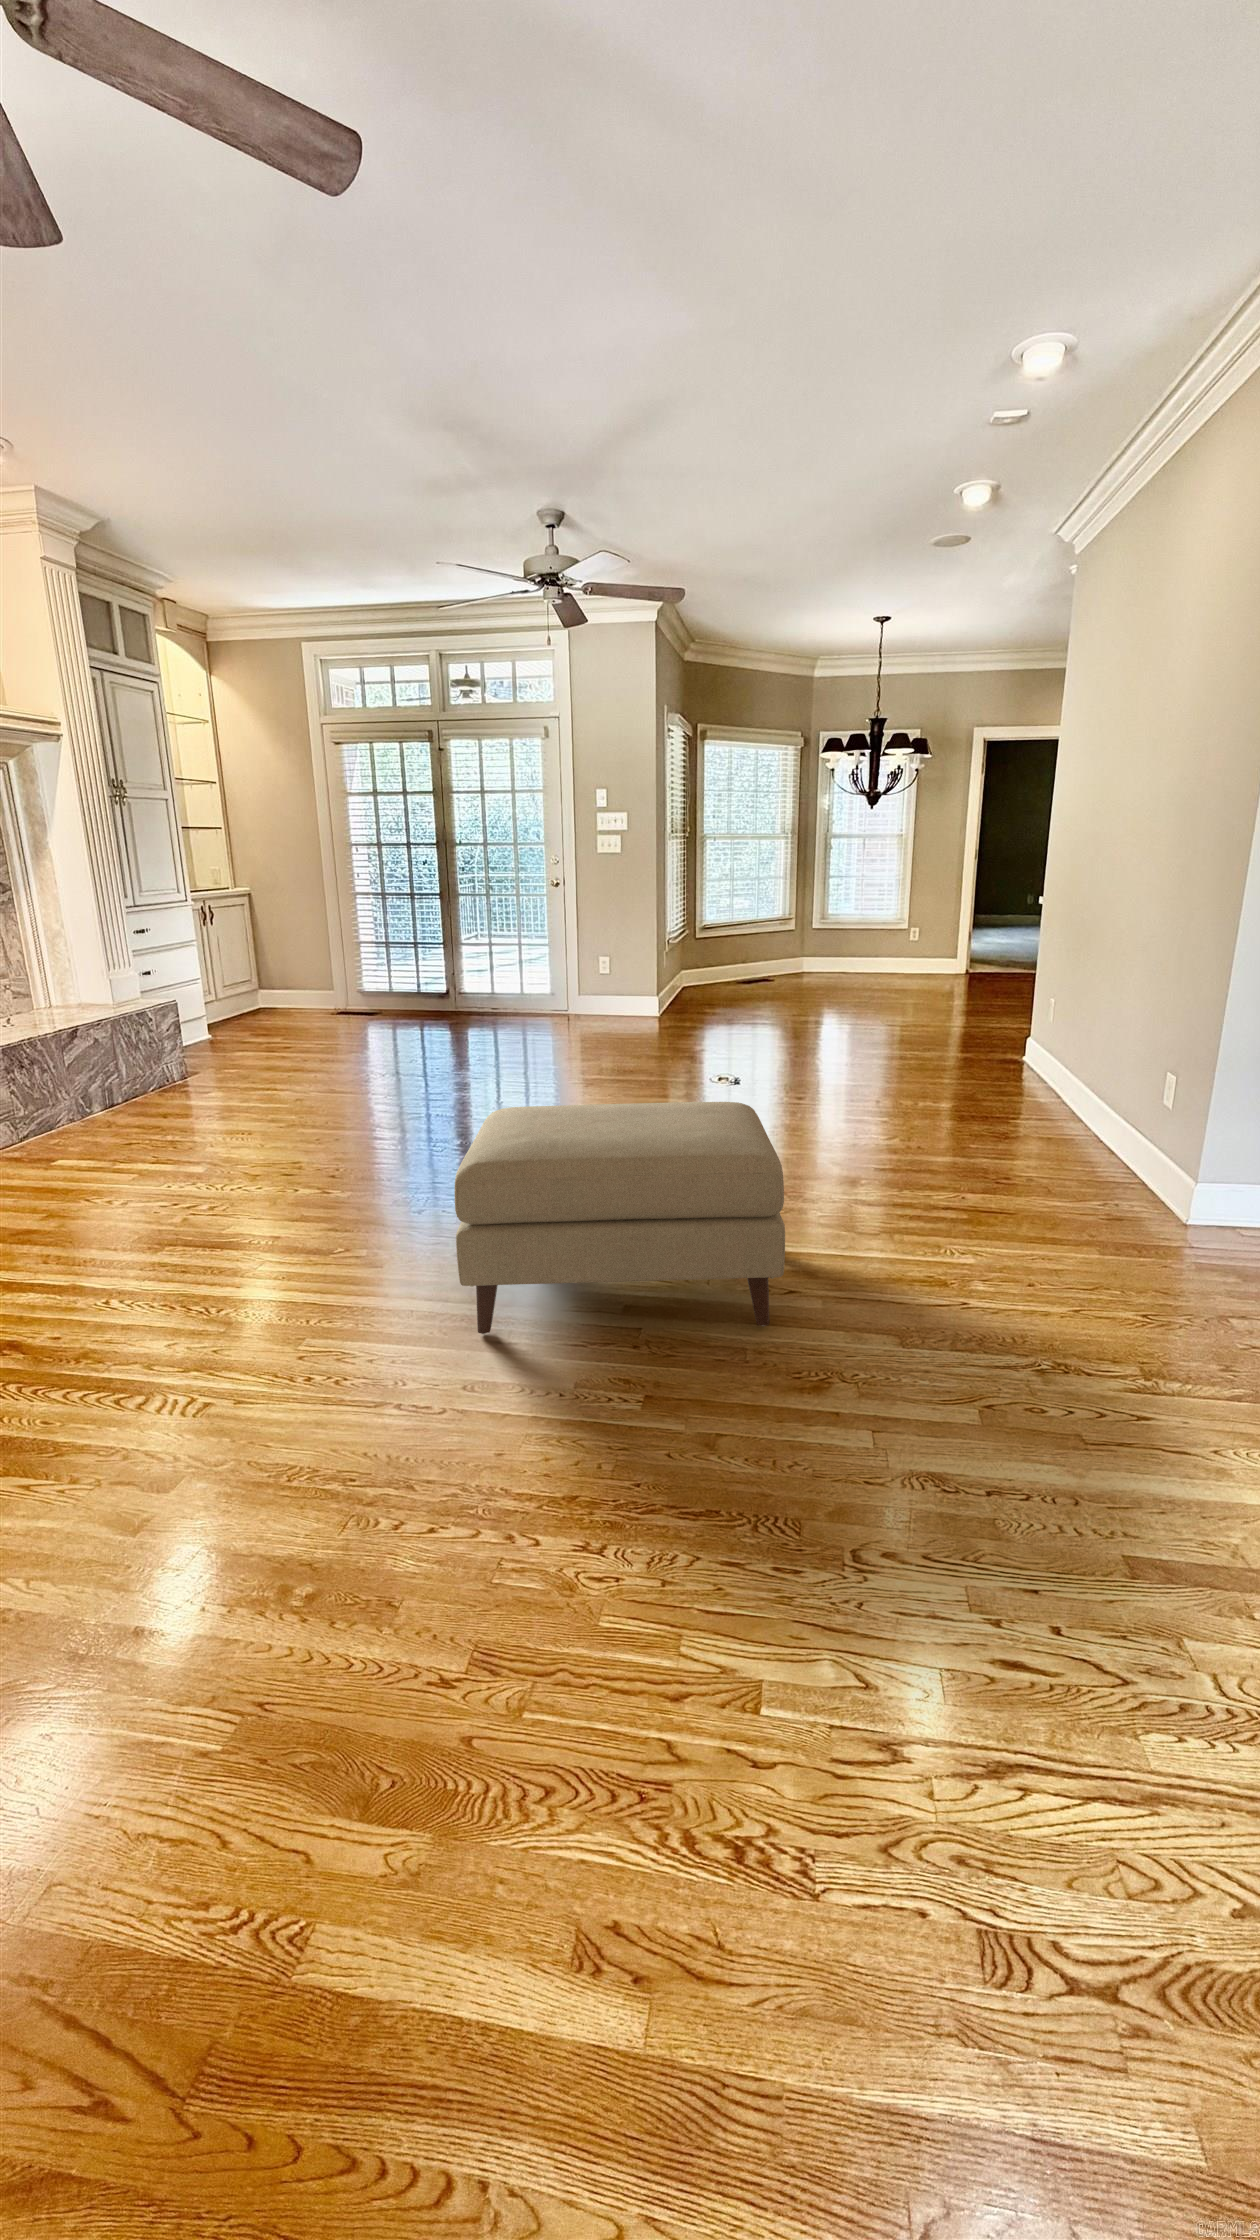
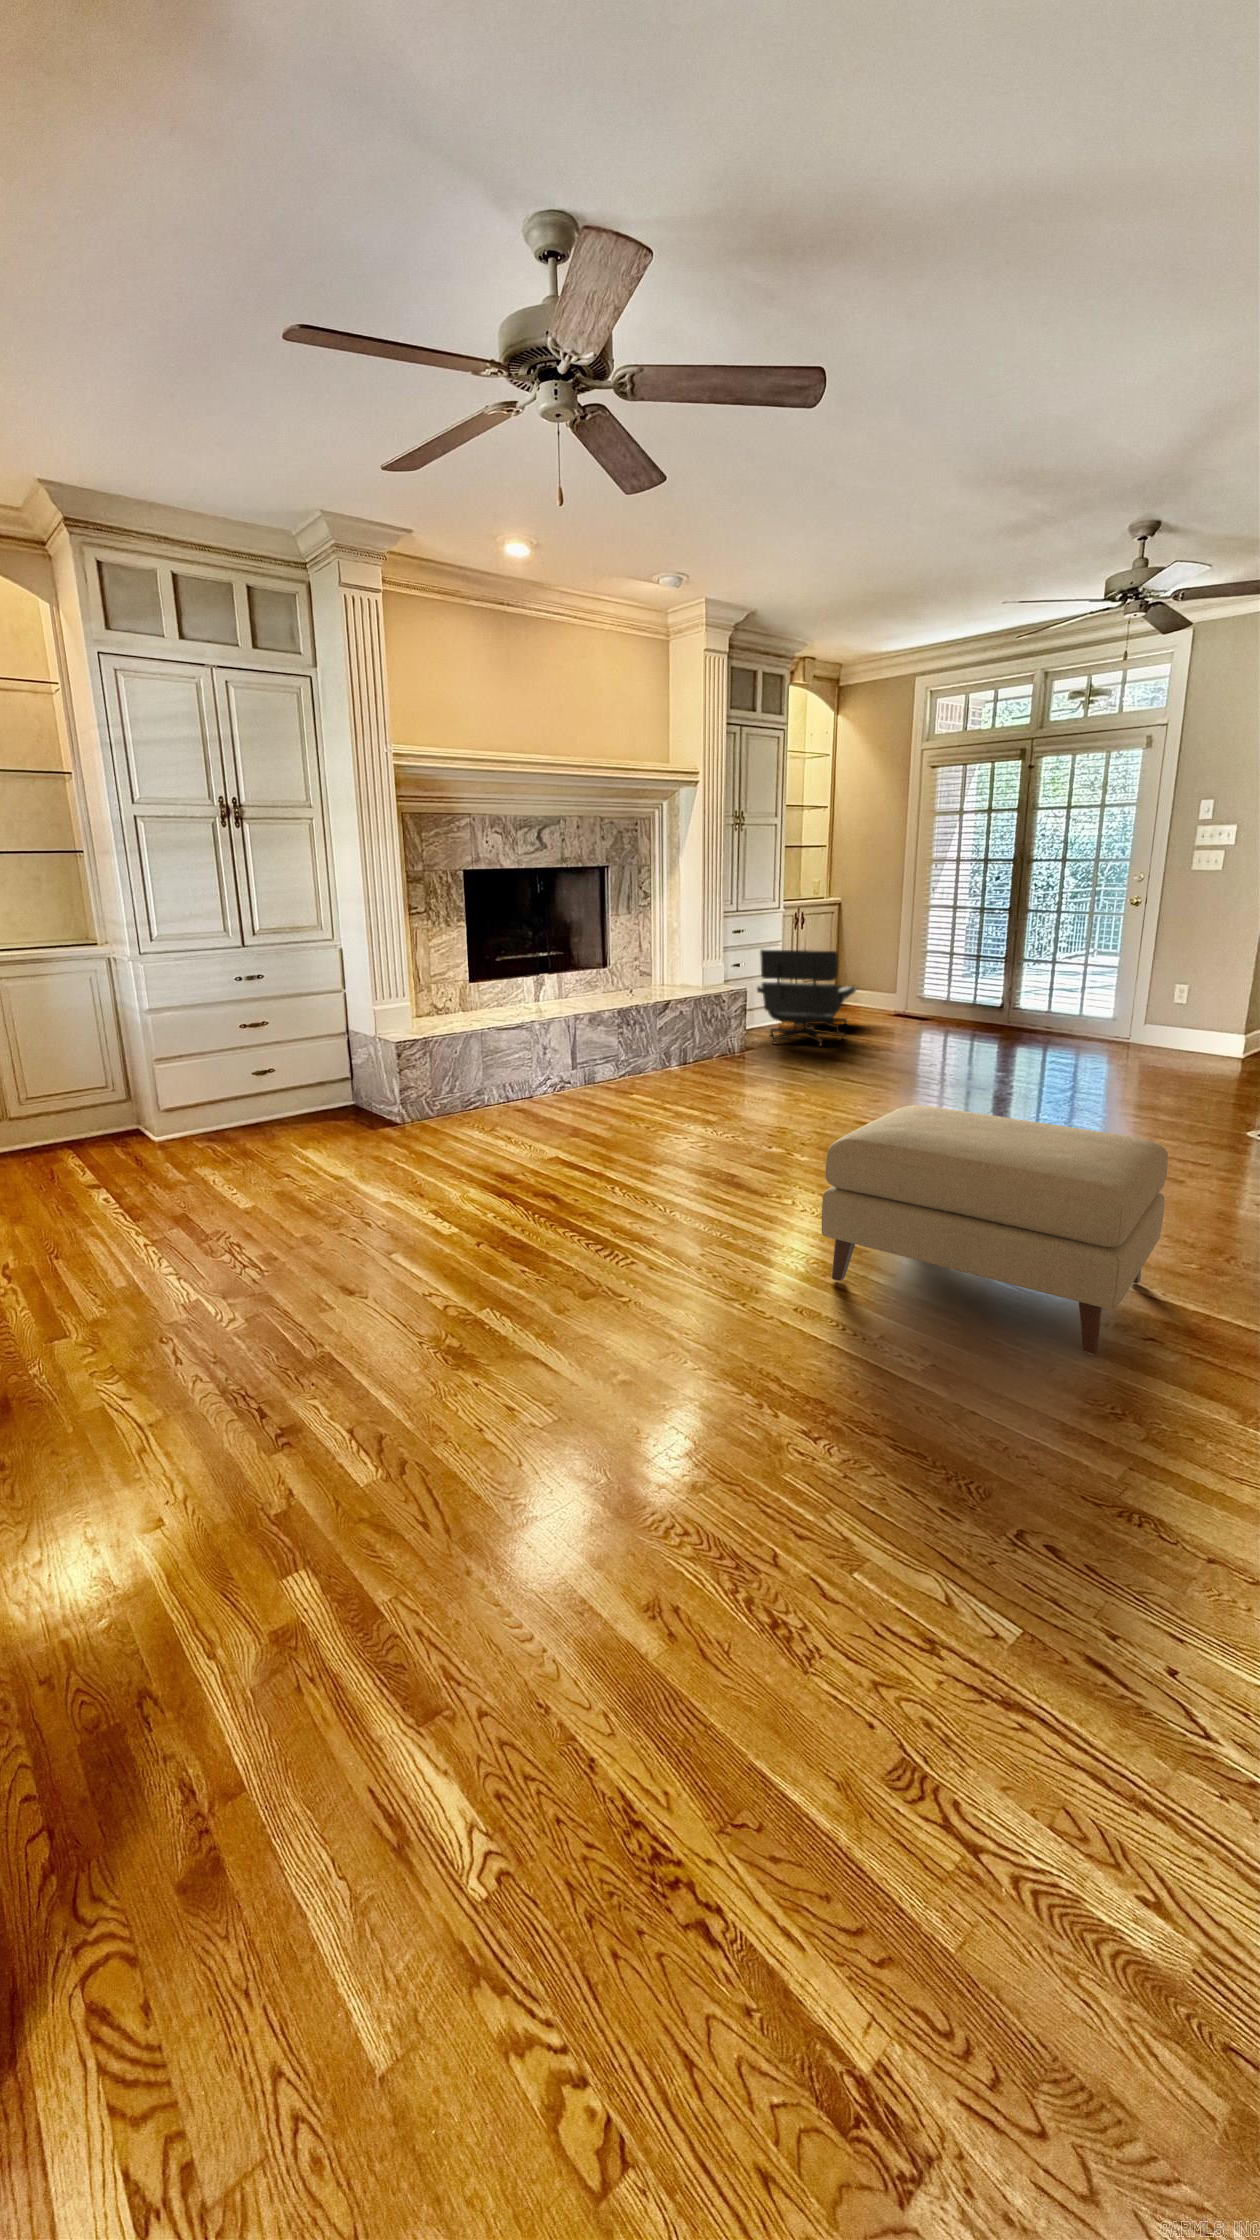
lounge chair: none [182,947,303,1063] -> present [757,950,857,1046]

